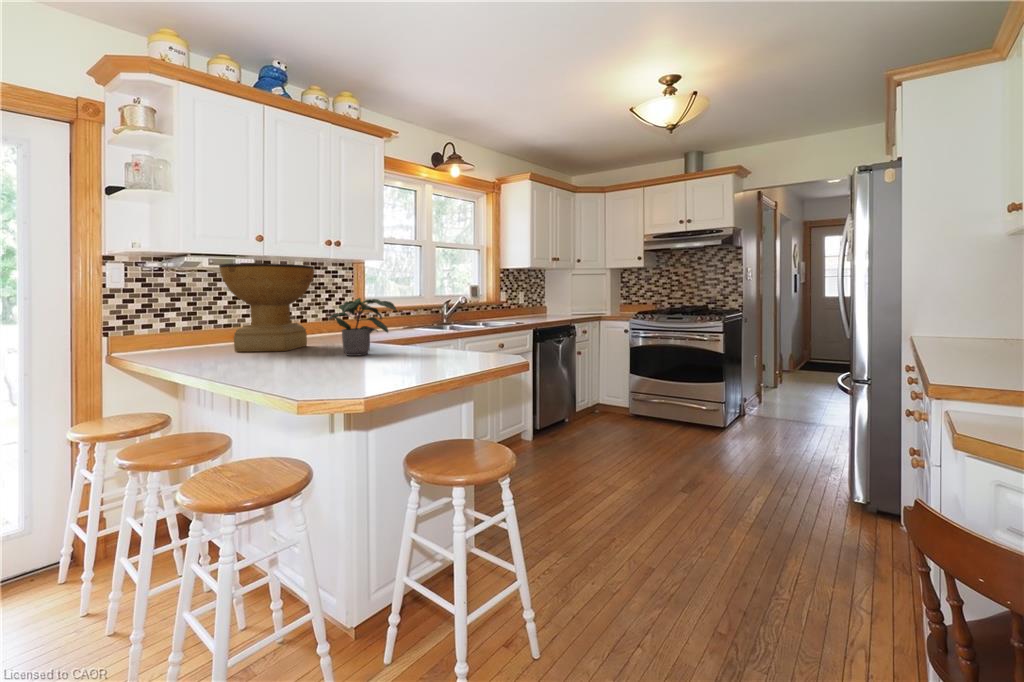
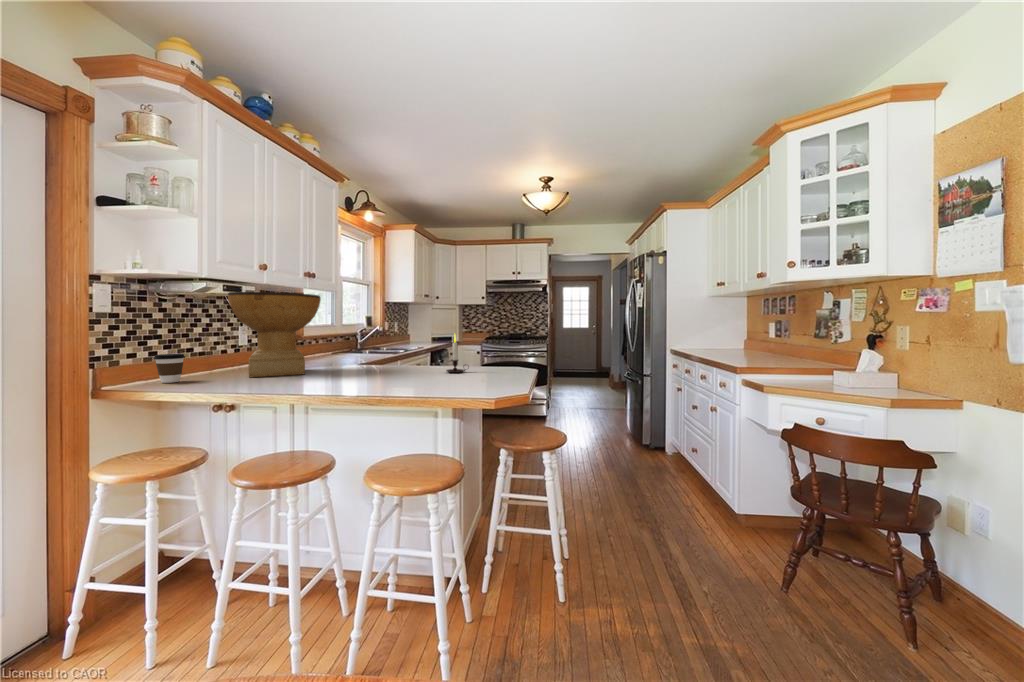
potted plant: present [329,298,396,356] -> none [366,325,426,374]
candle: none [404,307,433,358] -> present [446,335,466,373]
coffee cup: none [158,326,186,353] -> present [153,354,185,383]

